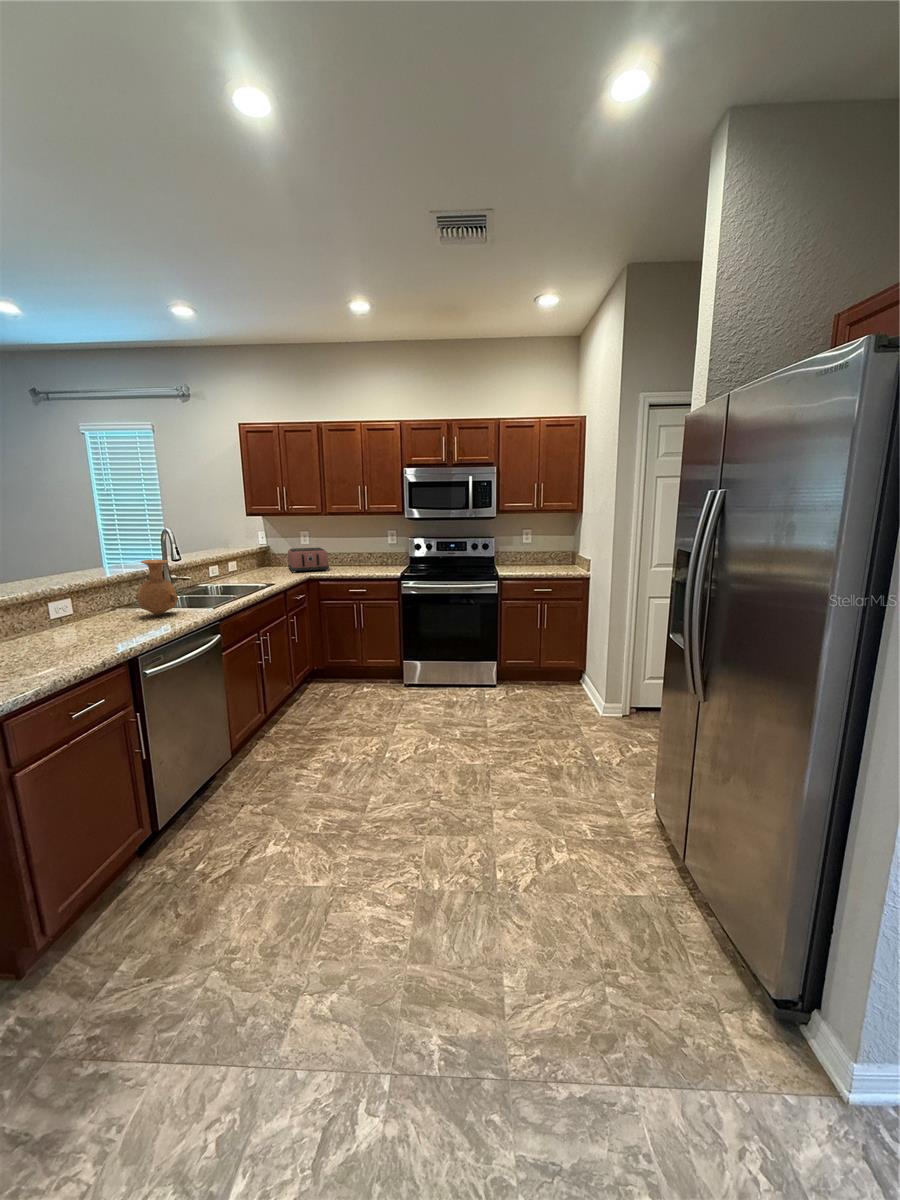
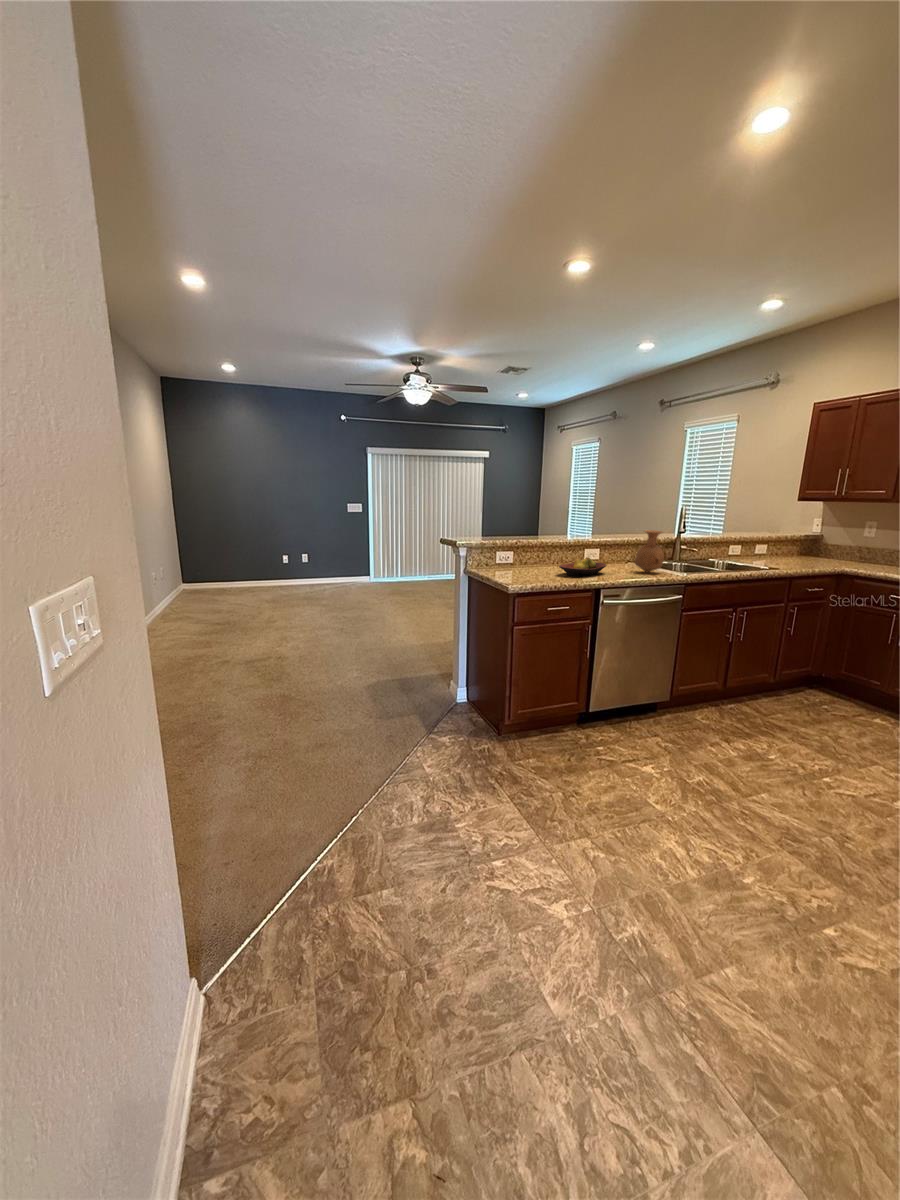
toaster: present [288,547,329,573] -> none [826,540,885,570]
fruit bowl: none [26,612,106,648] -> present [559,557,607,577]

